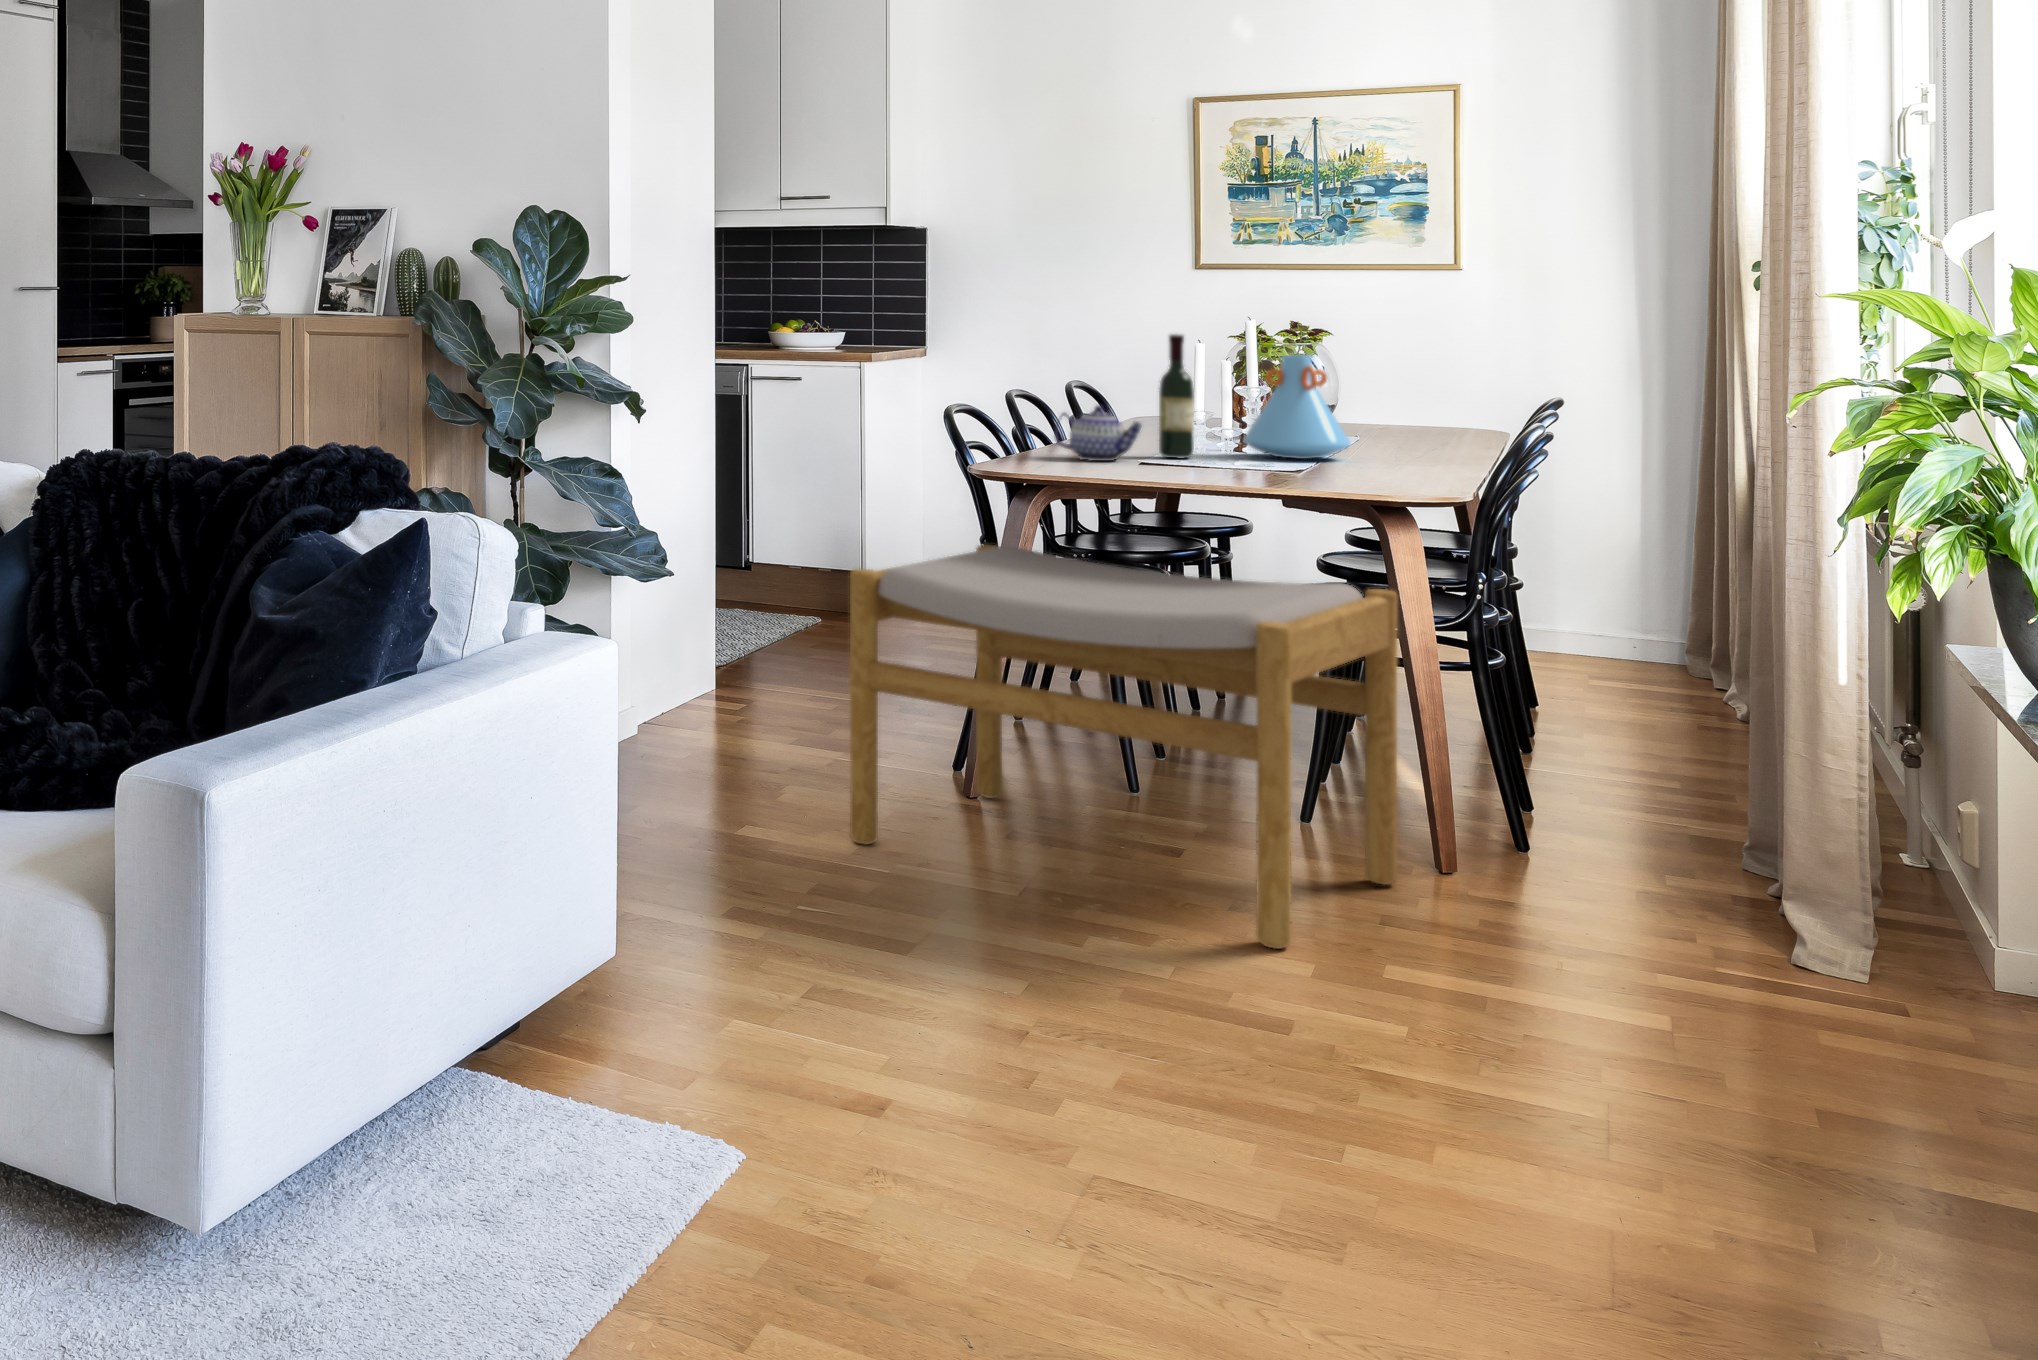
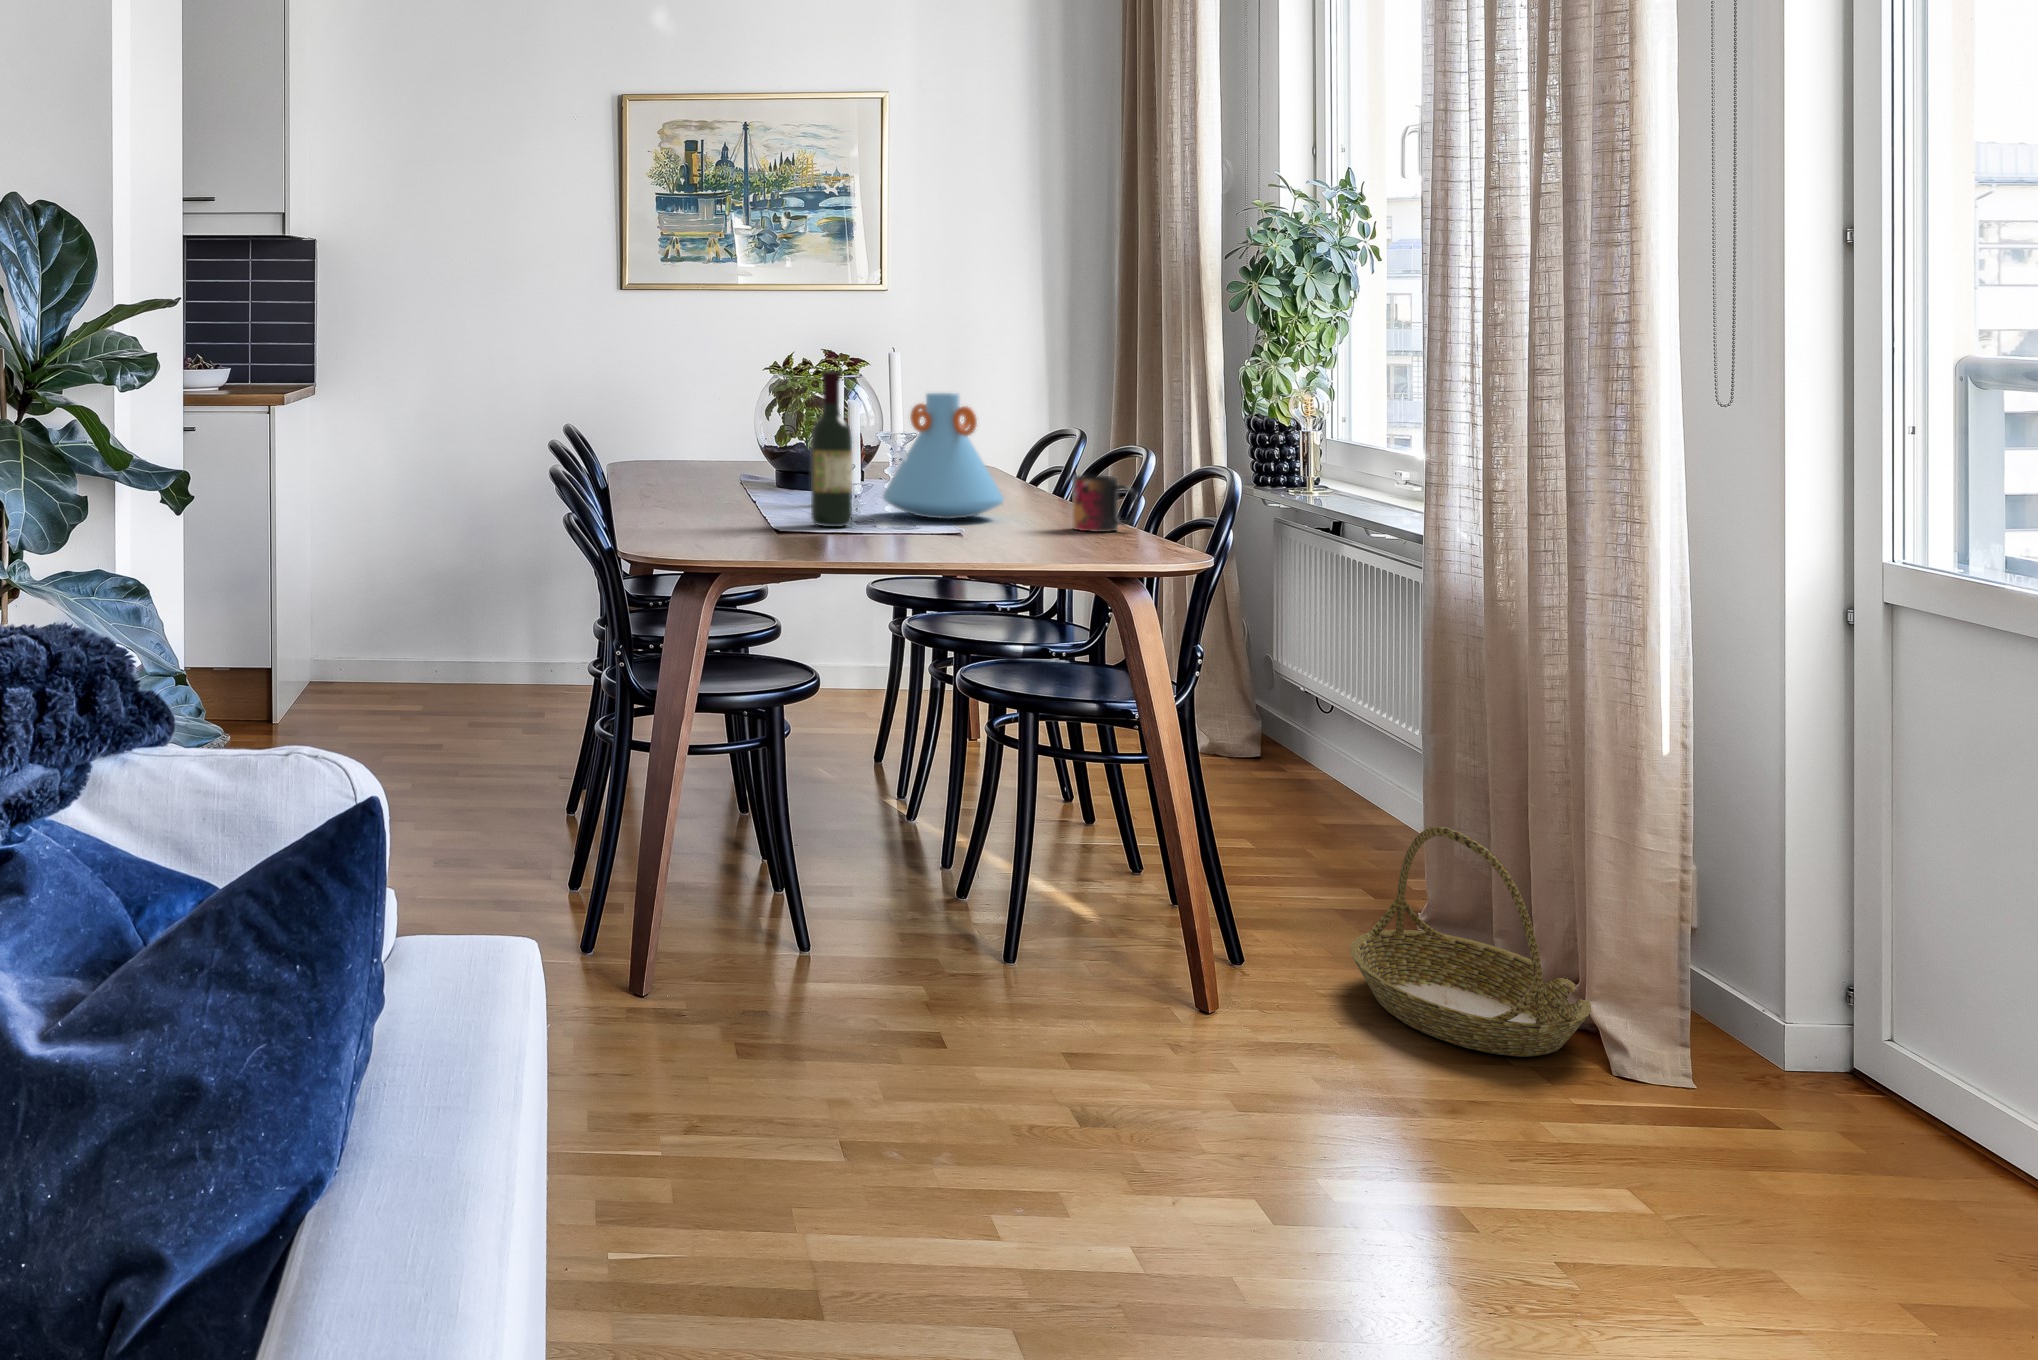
teapot: present [1054,406,1142,461] -> none [704,465,822,537]
mug: none [1382,425,1437,472] -> present [1072,475,1138,532]
footstool: present [850,545,1397,949] -> none [614,665,1309,1234]
basket: none [1554,727,1747,911] -> present [1350,827,1591,1057]

